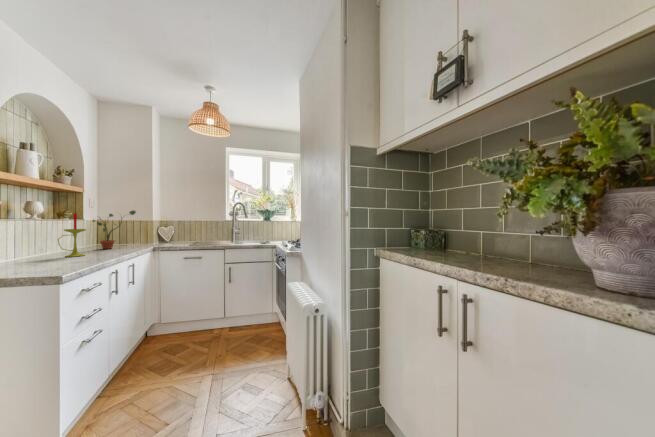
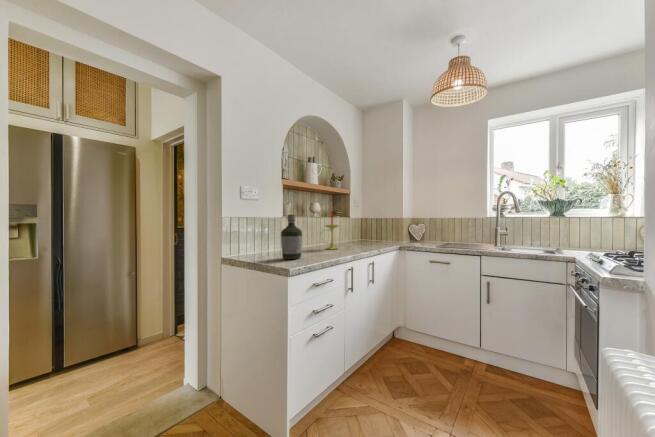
potted plant: present [93,211,136,249] -> none [352,207,386,244]
bottle: none [20,218,52,270] -> present [281,215,302,259]

